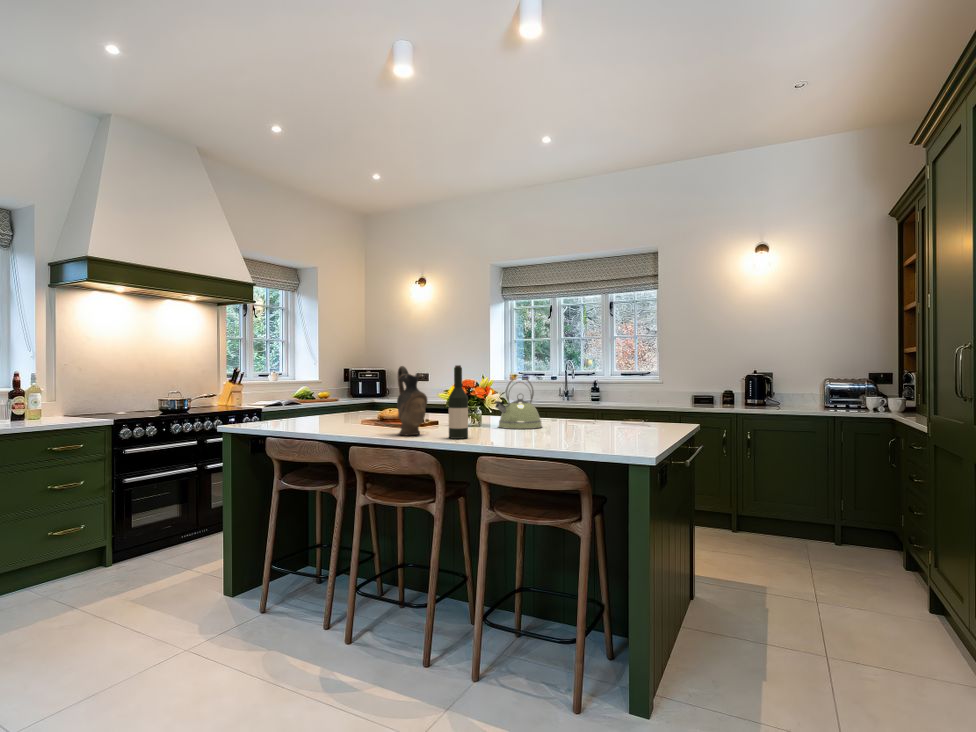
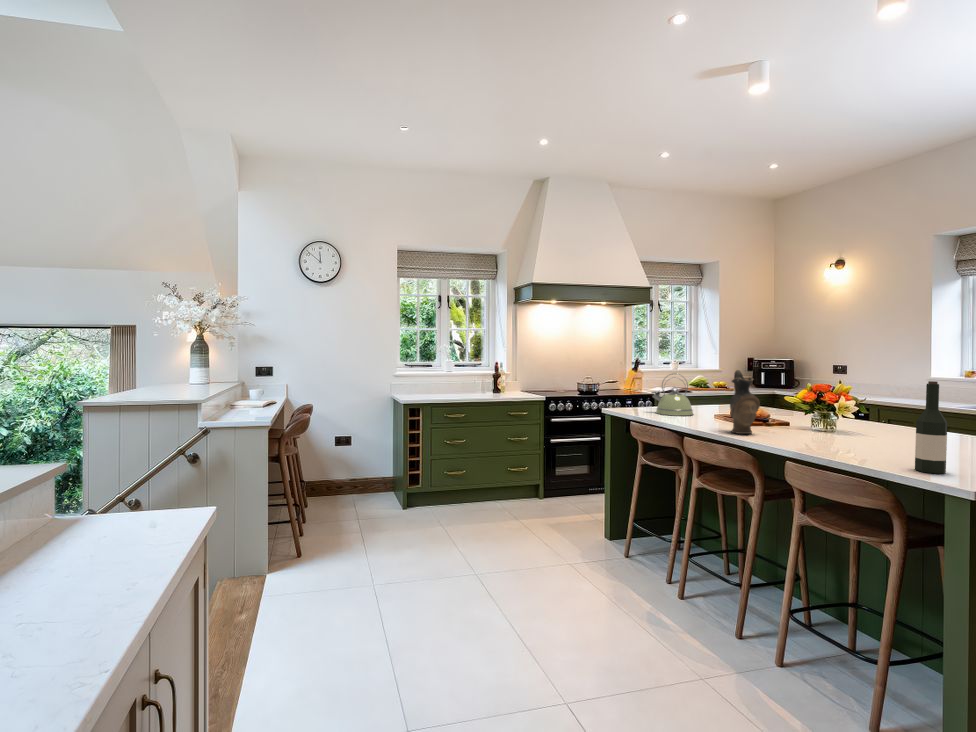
wine bottle: present [448,365,468,439] -> present [915,381,947,474]
kettle: present [495,377,542,429] -> present [652,373,693,416]

